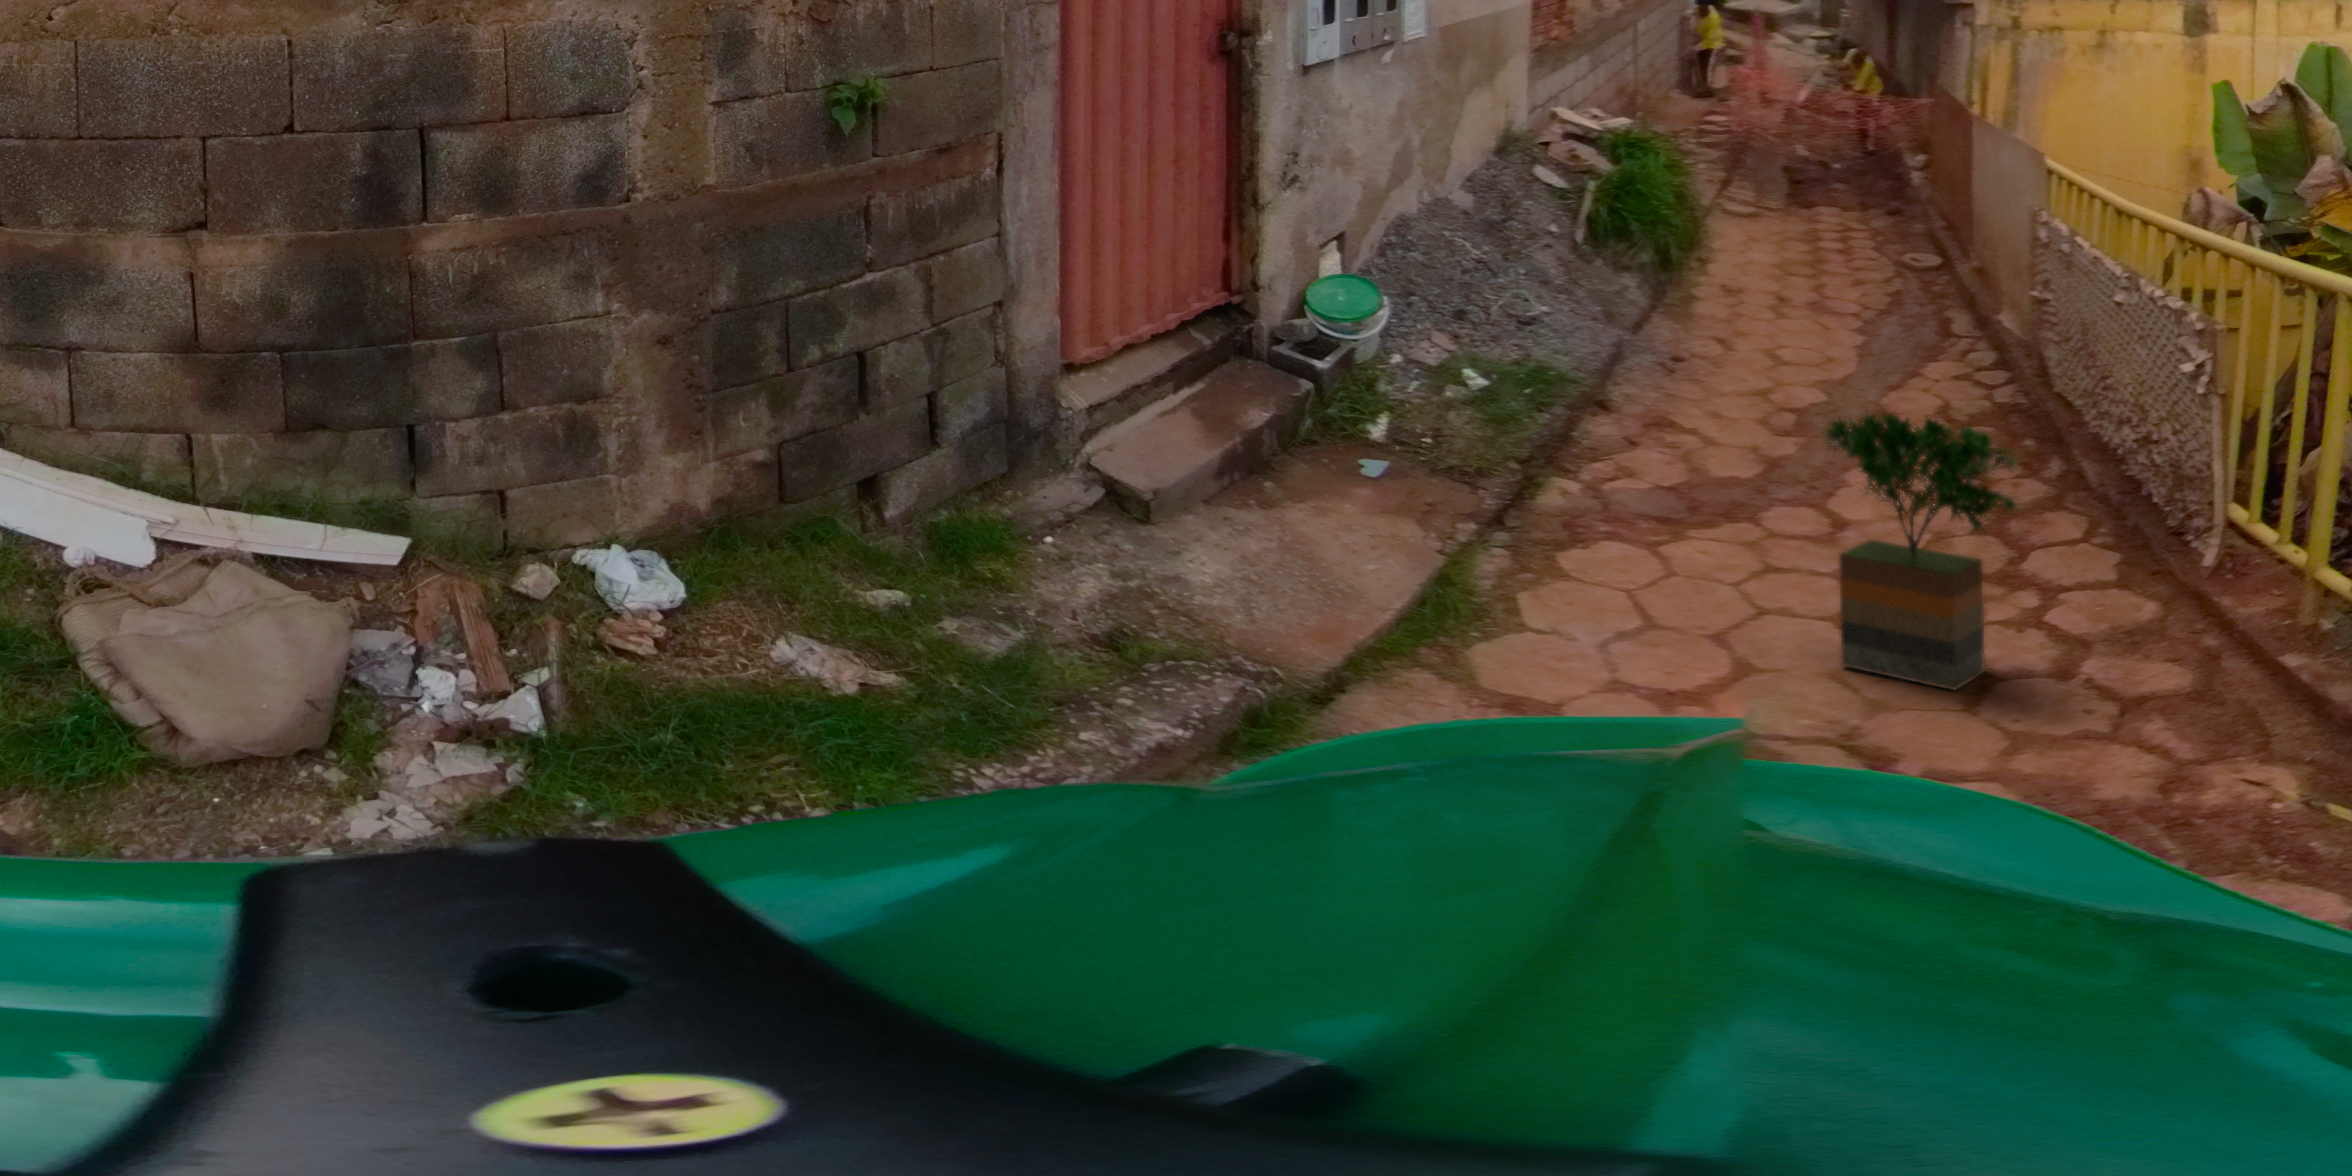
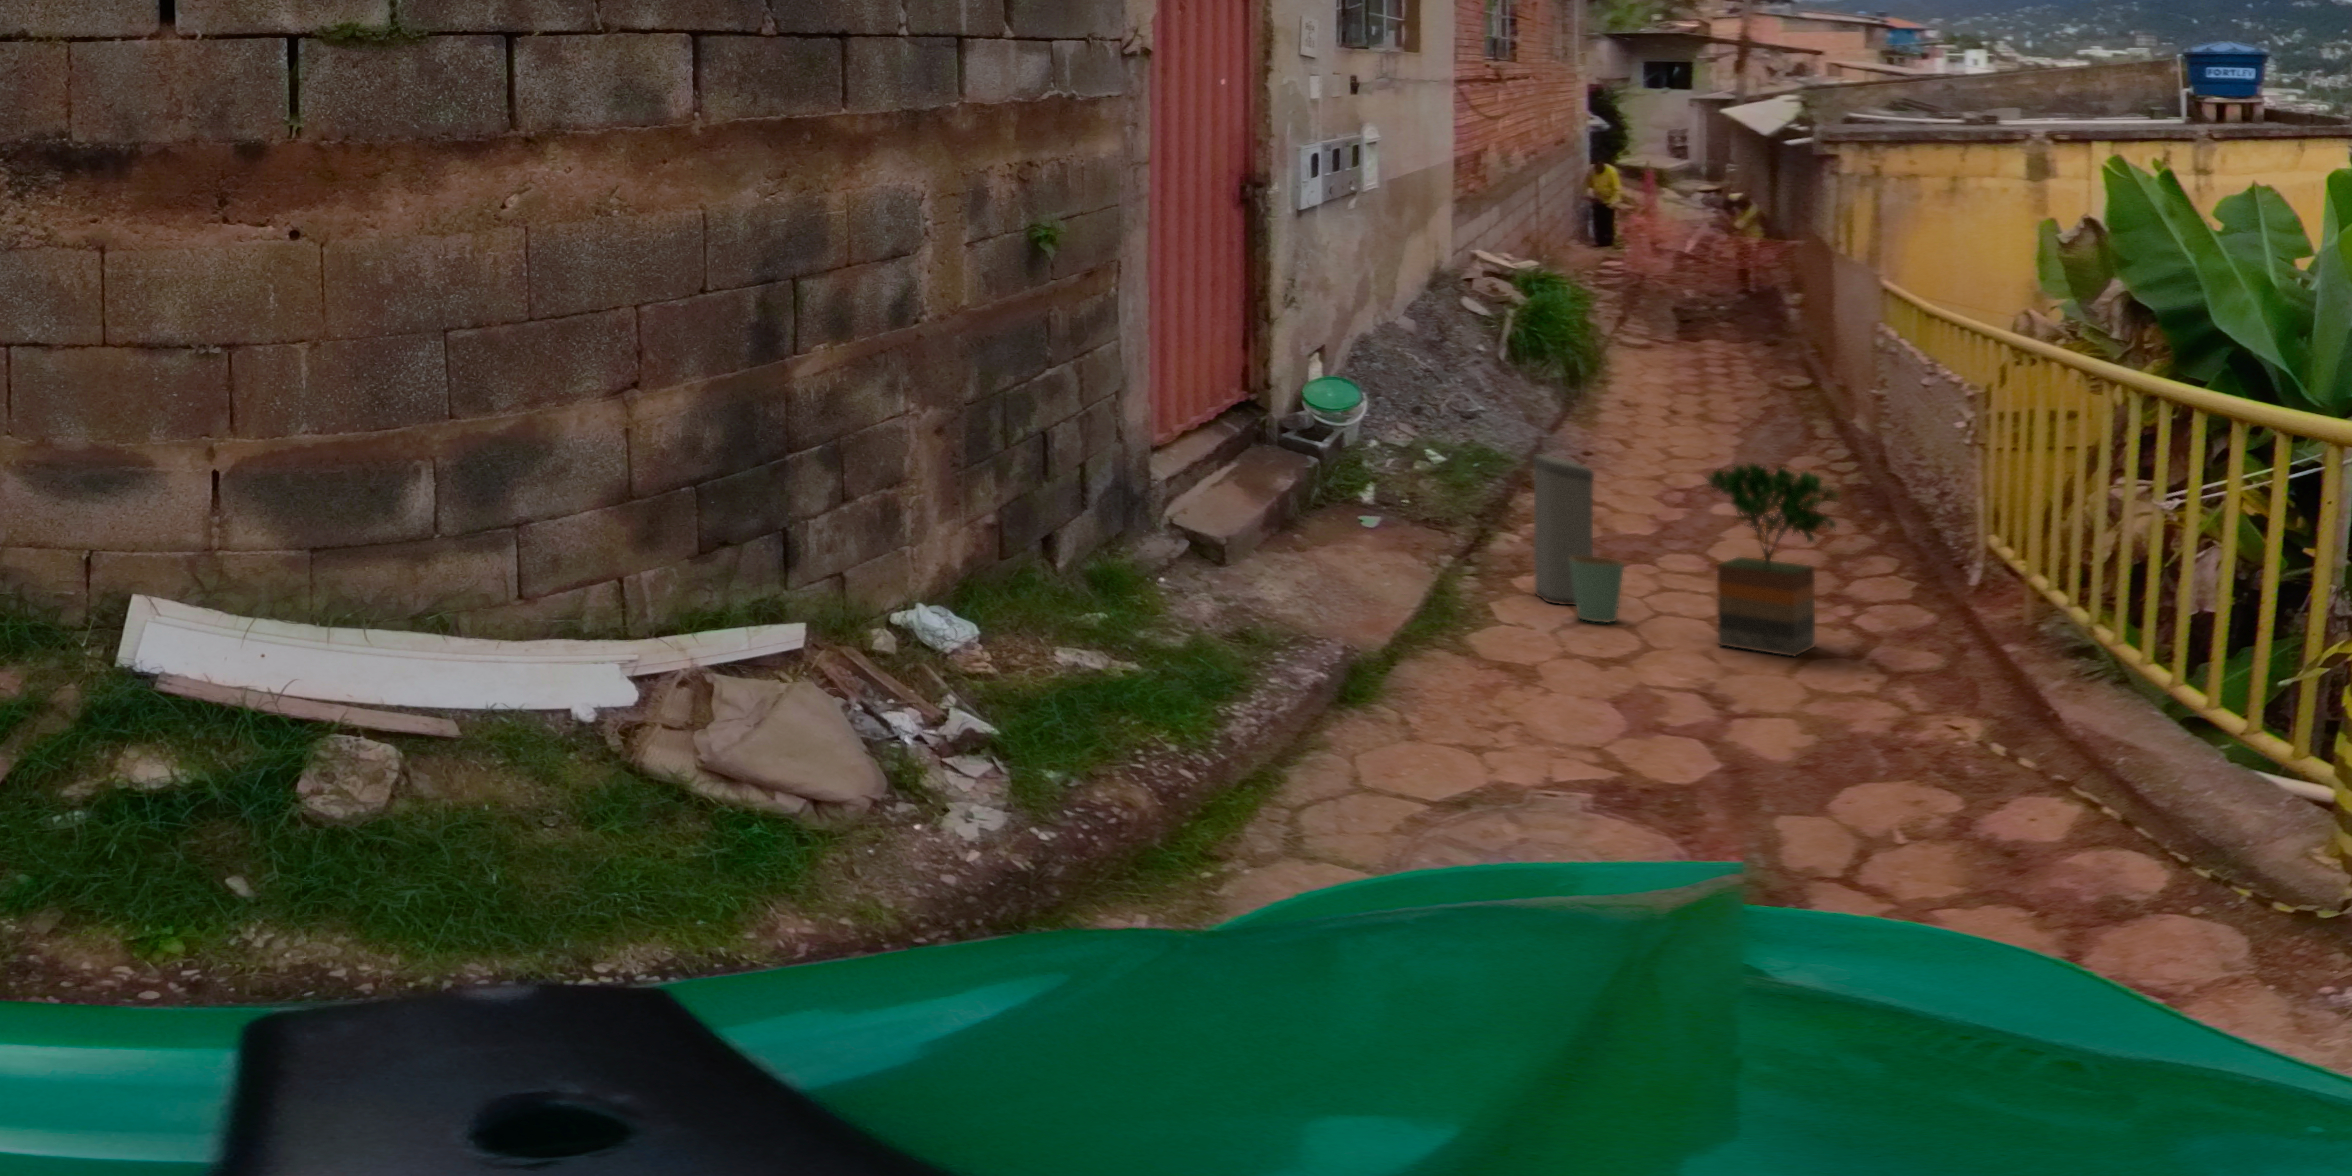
trash can: none [1582,384,1707,621] -> present [1533,454,1624,623]

